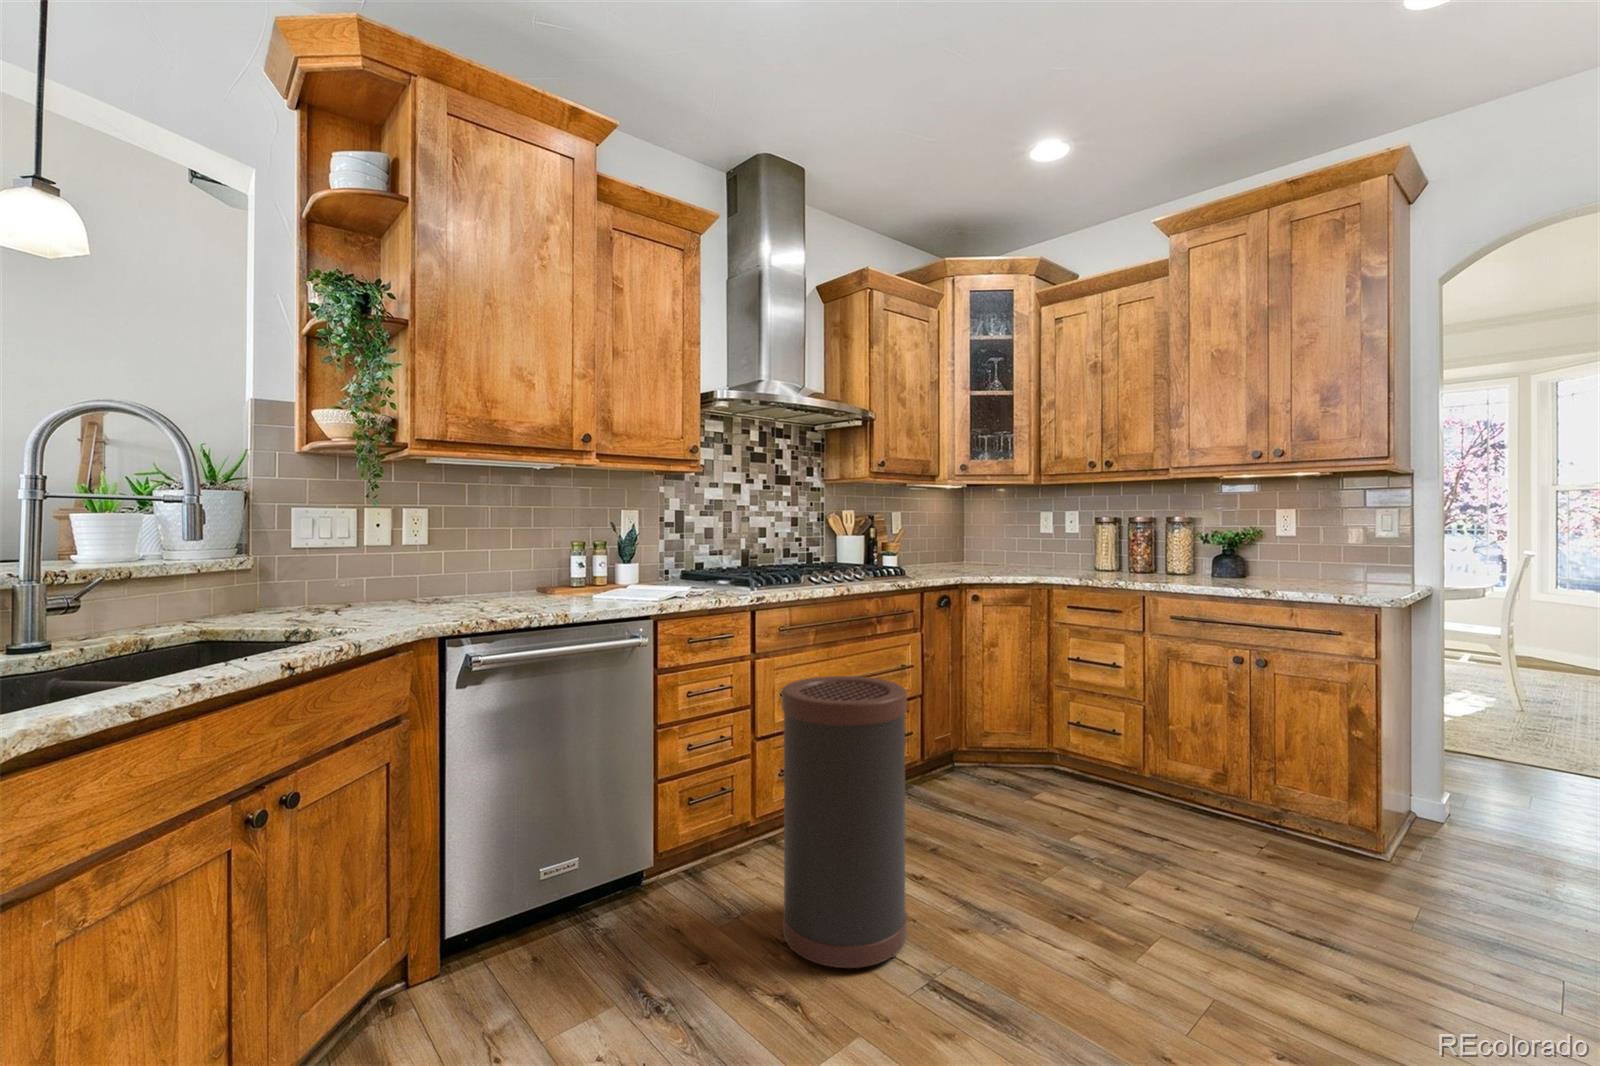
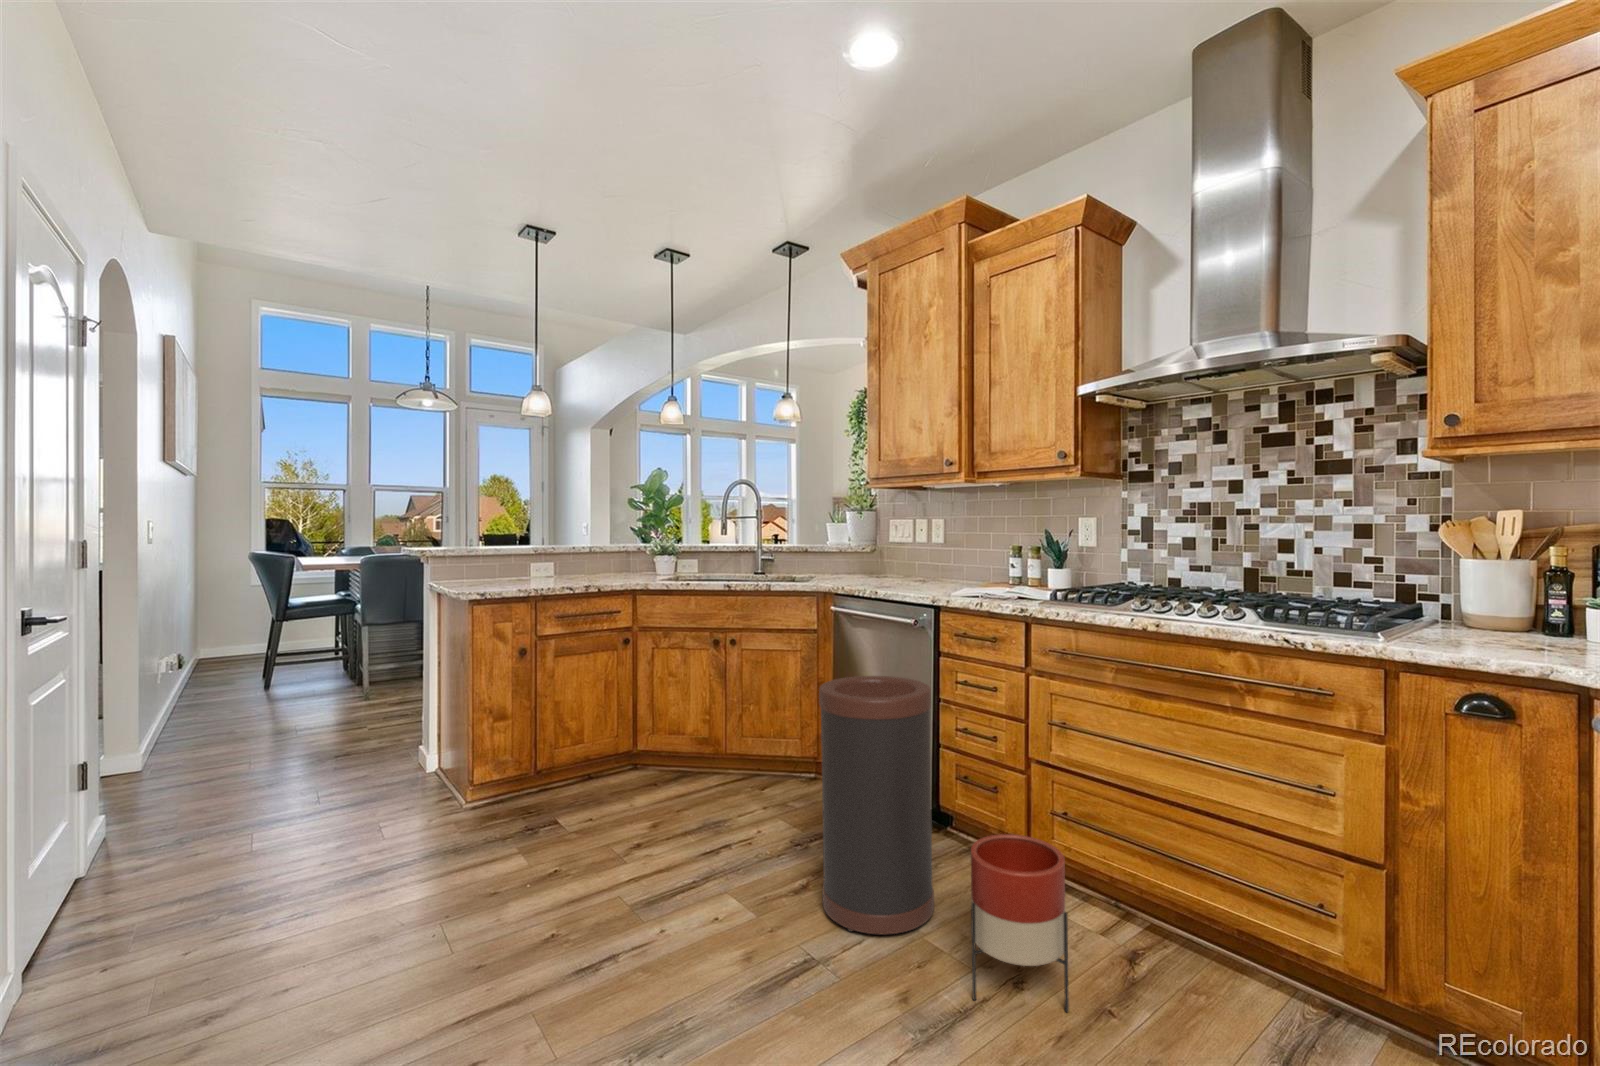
planter: none [921,759,999,899] -> present [971,834,1069,1012]

